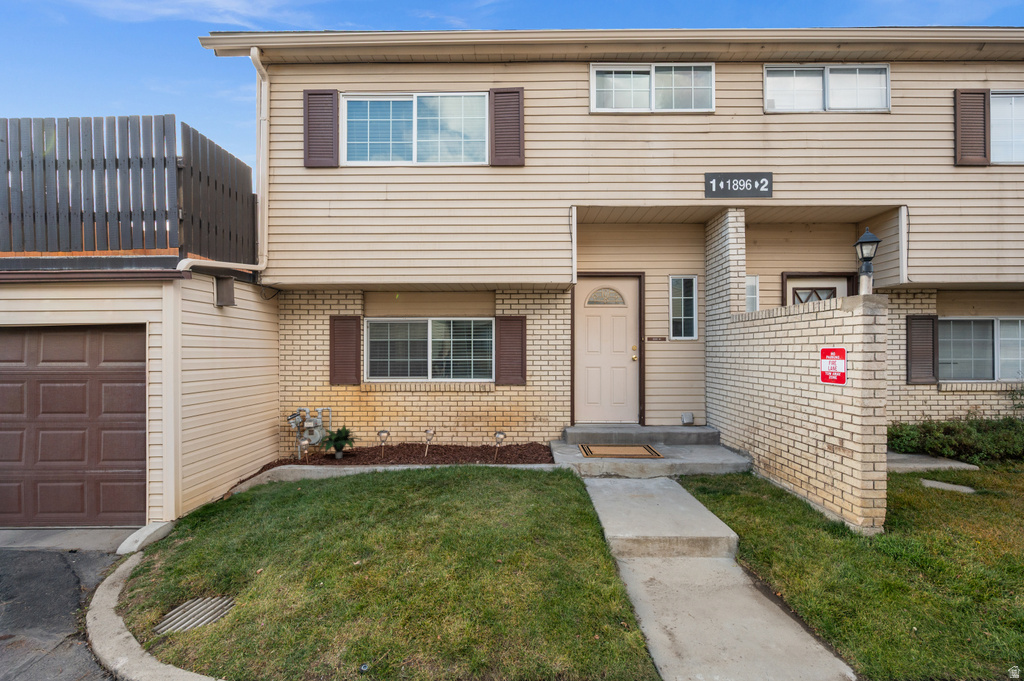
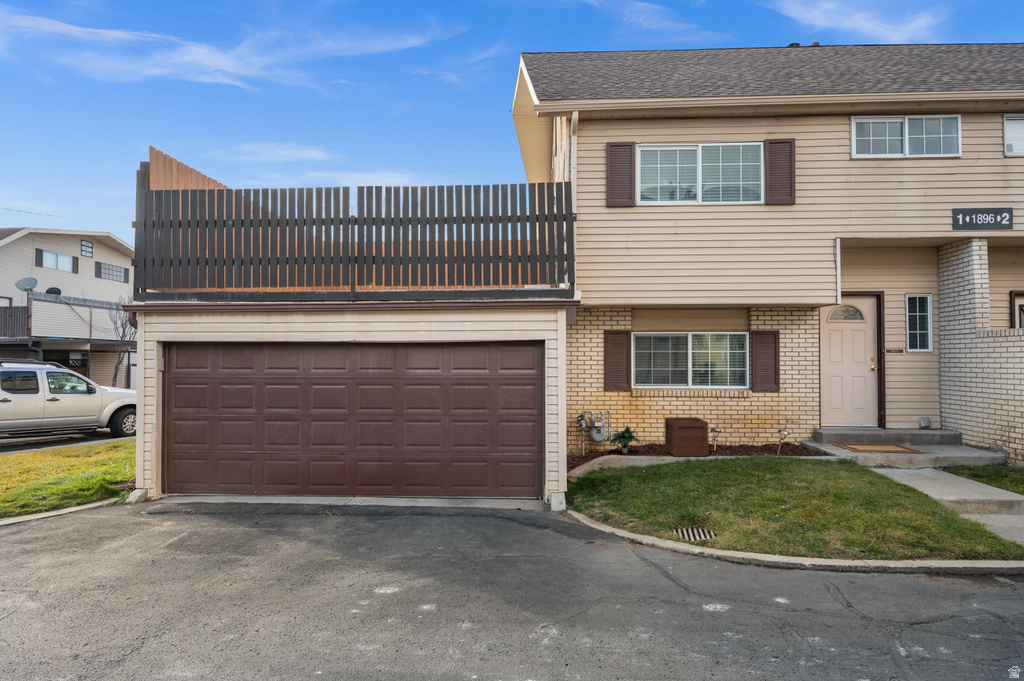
wooden crate: none [384,414,433,463] -> present [665,417,709,457]

